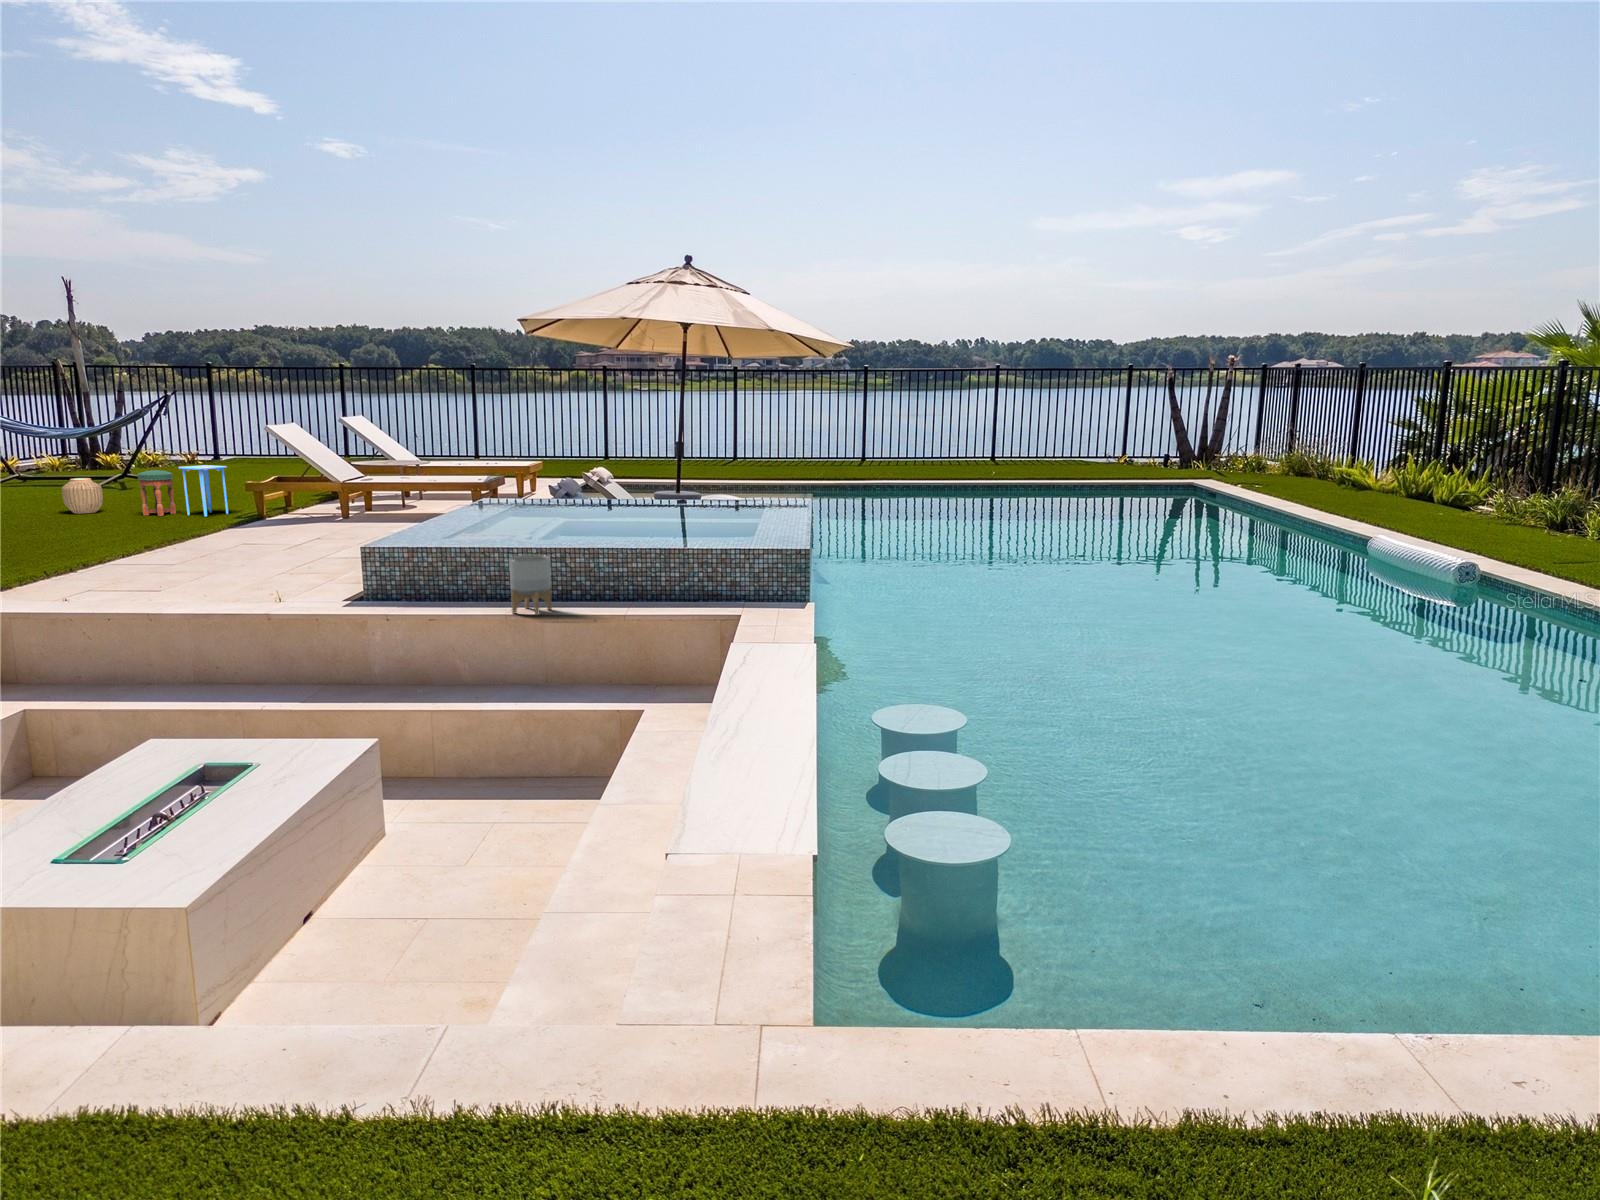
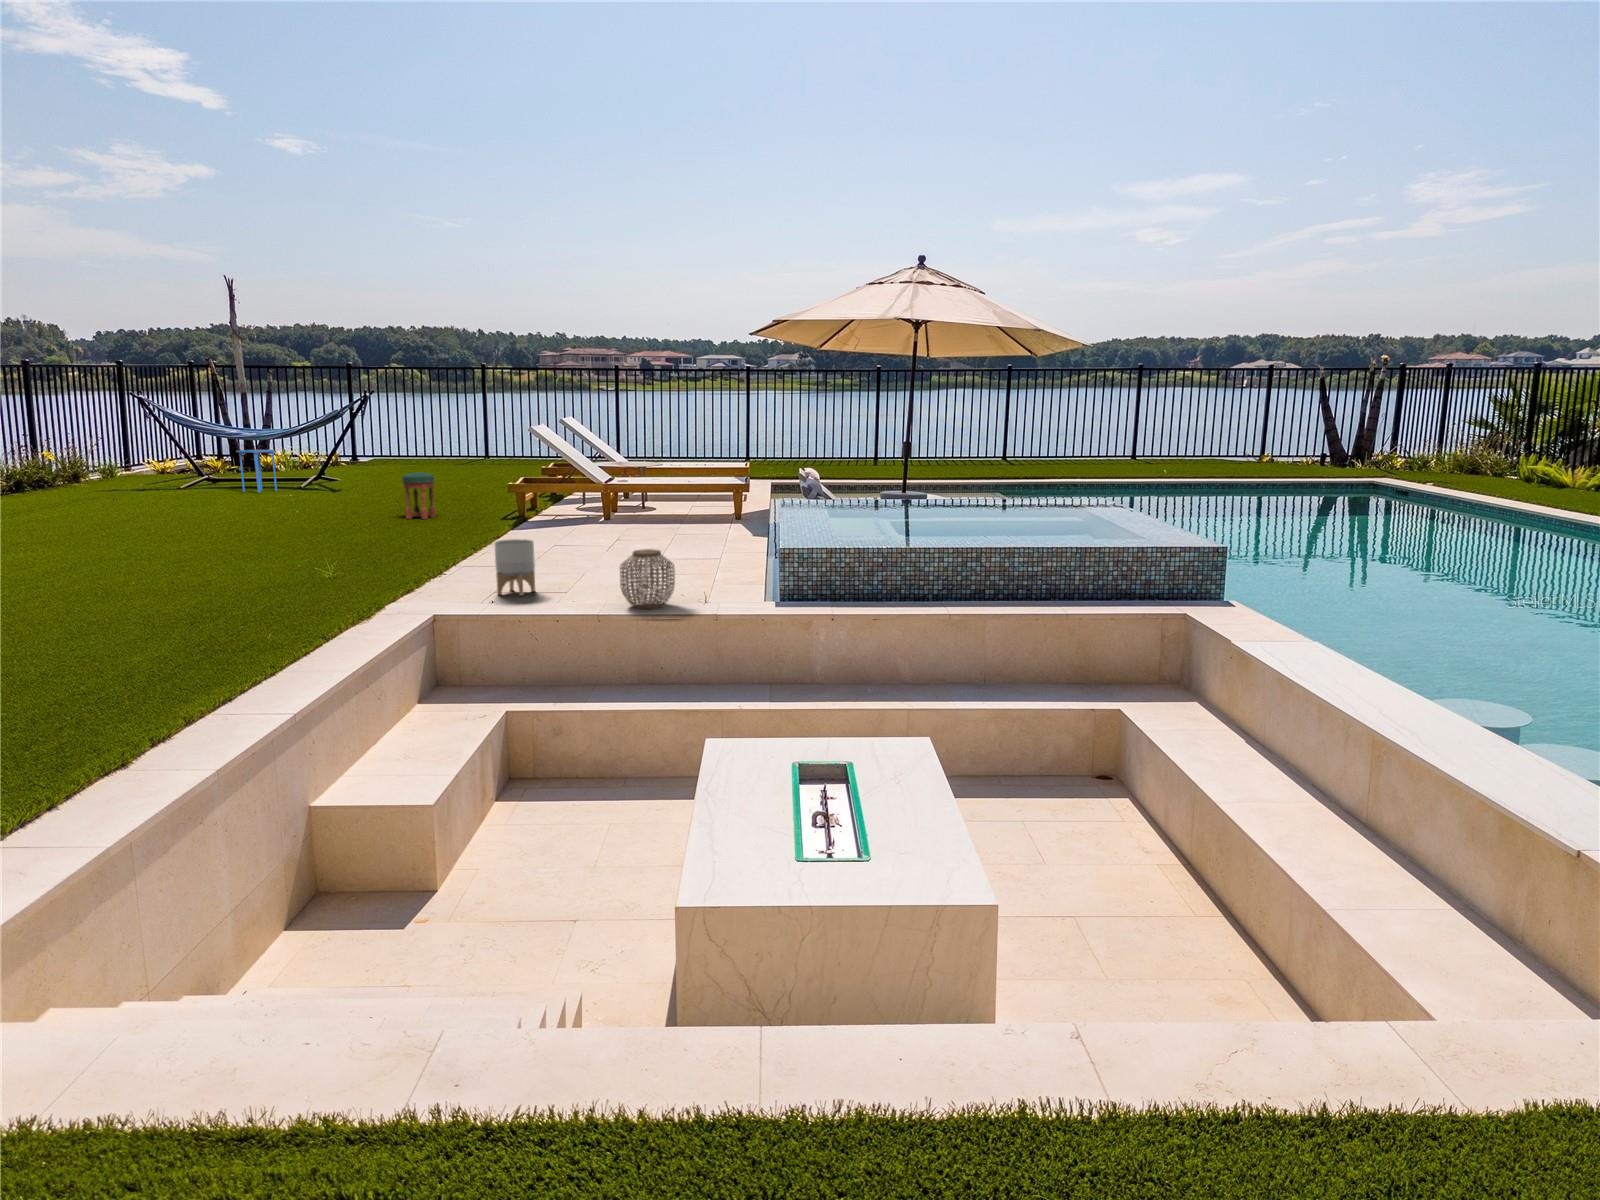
side table: present [178,465,228,517] -> present [236,449,277,493]
woven basket: present [62,478,103,514] -> present [620,549,675,609]
planter: present [509,555,552,615] -> present [495,539,535,596]

